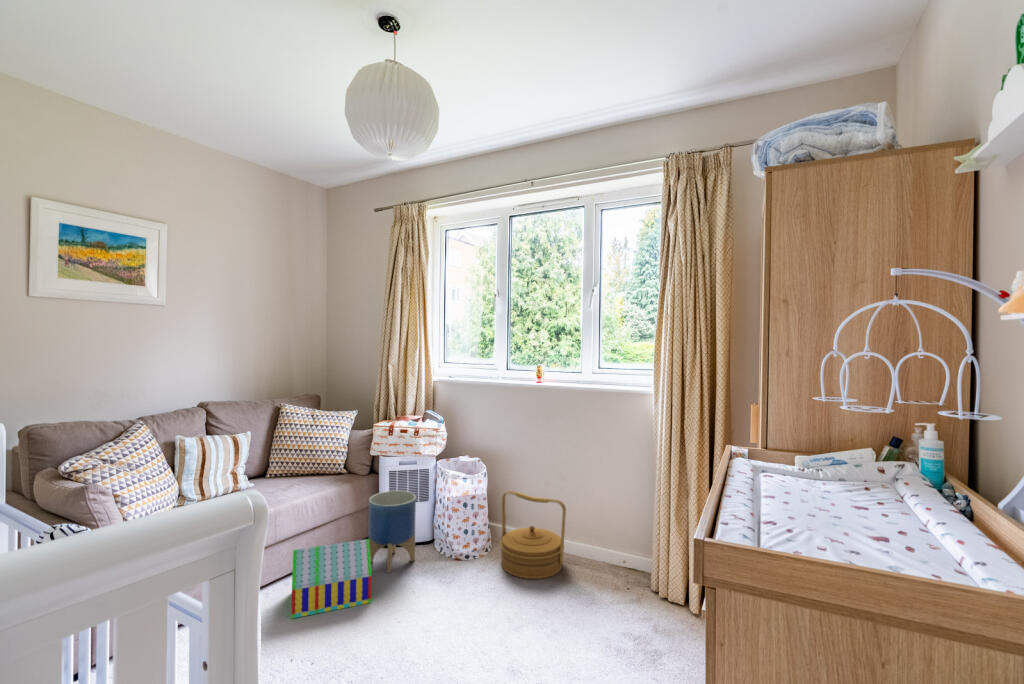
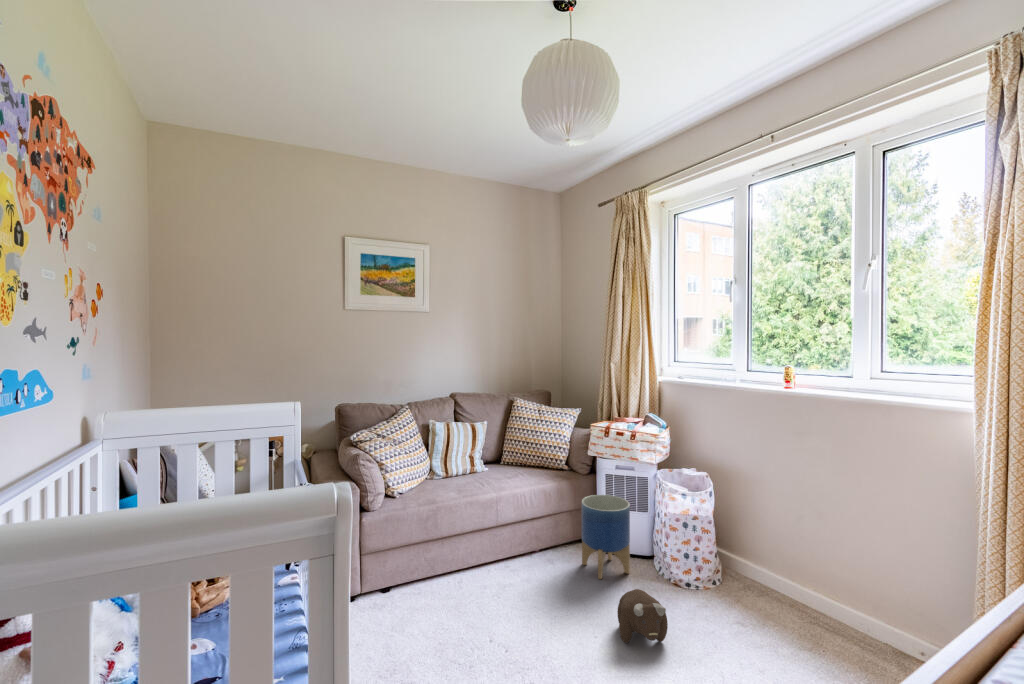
woven basket: present [500,491,566,579] -> none [727,518,819,638]
toy house: present [291,539,372,618] -> none [502,536,576,606]
plush toy: none [417,569,465,620] -> present [617,589,668,643]

